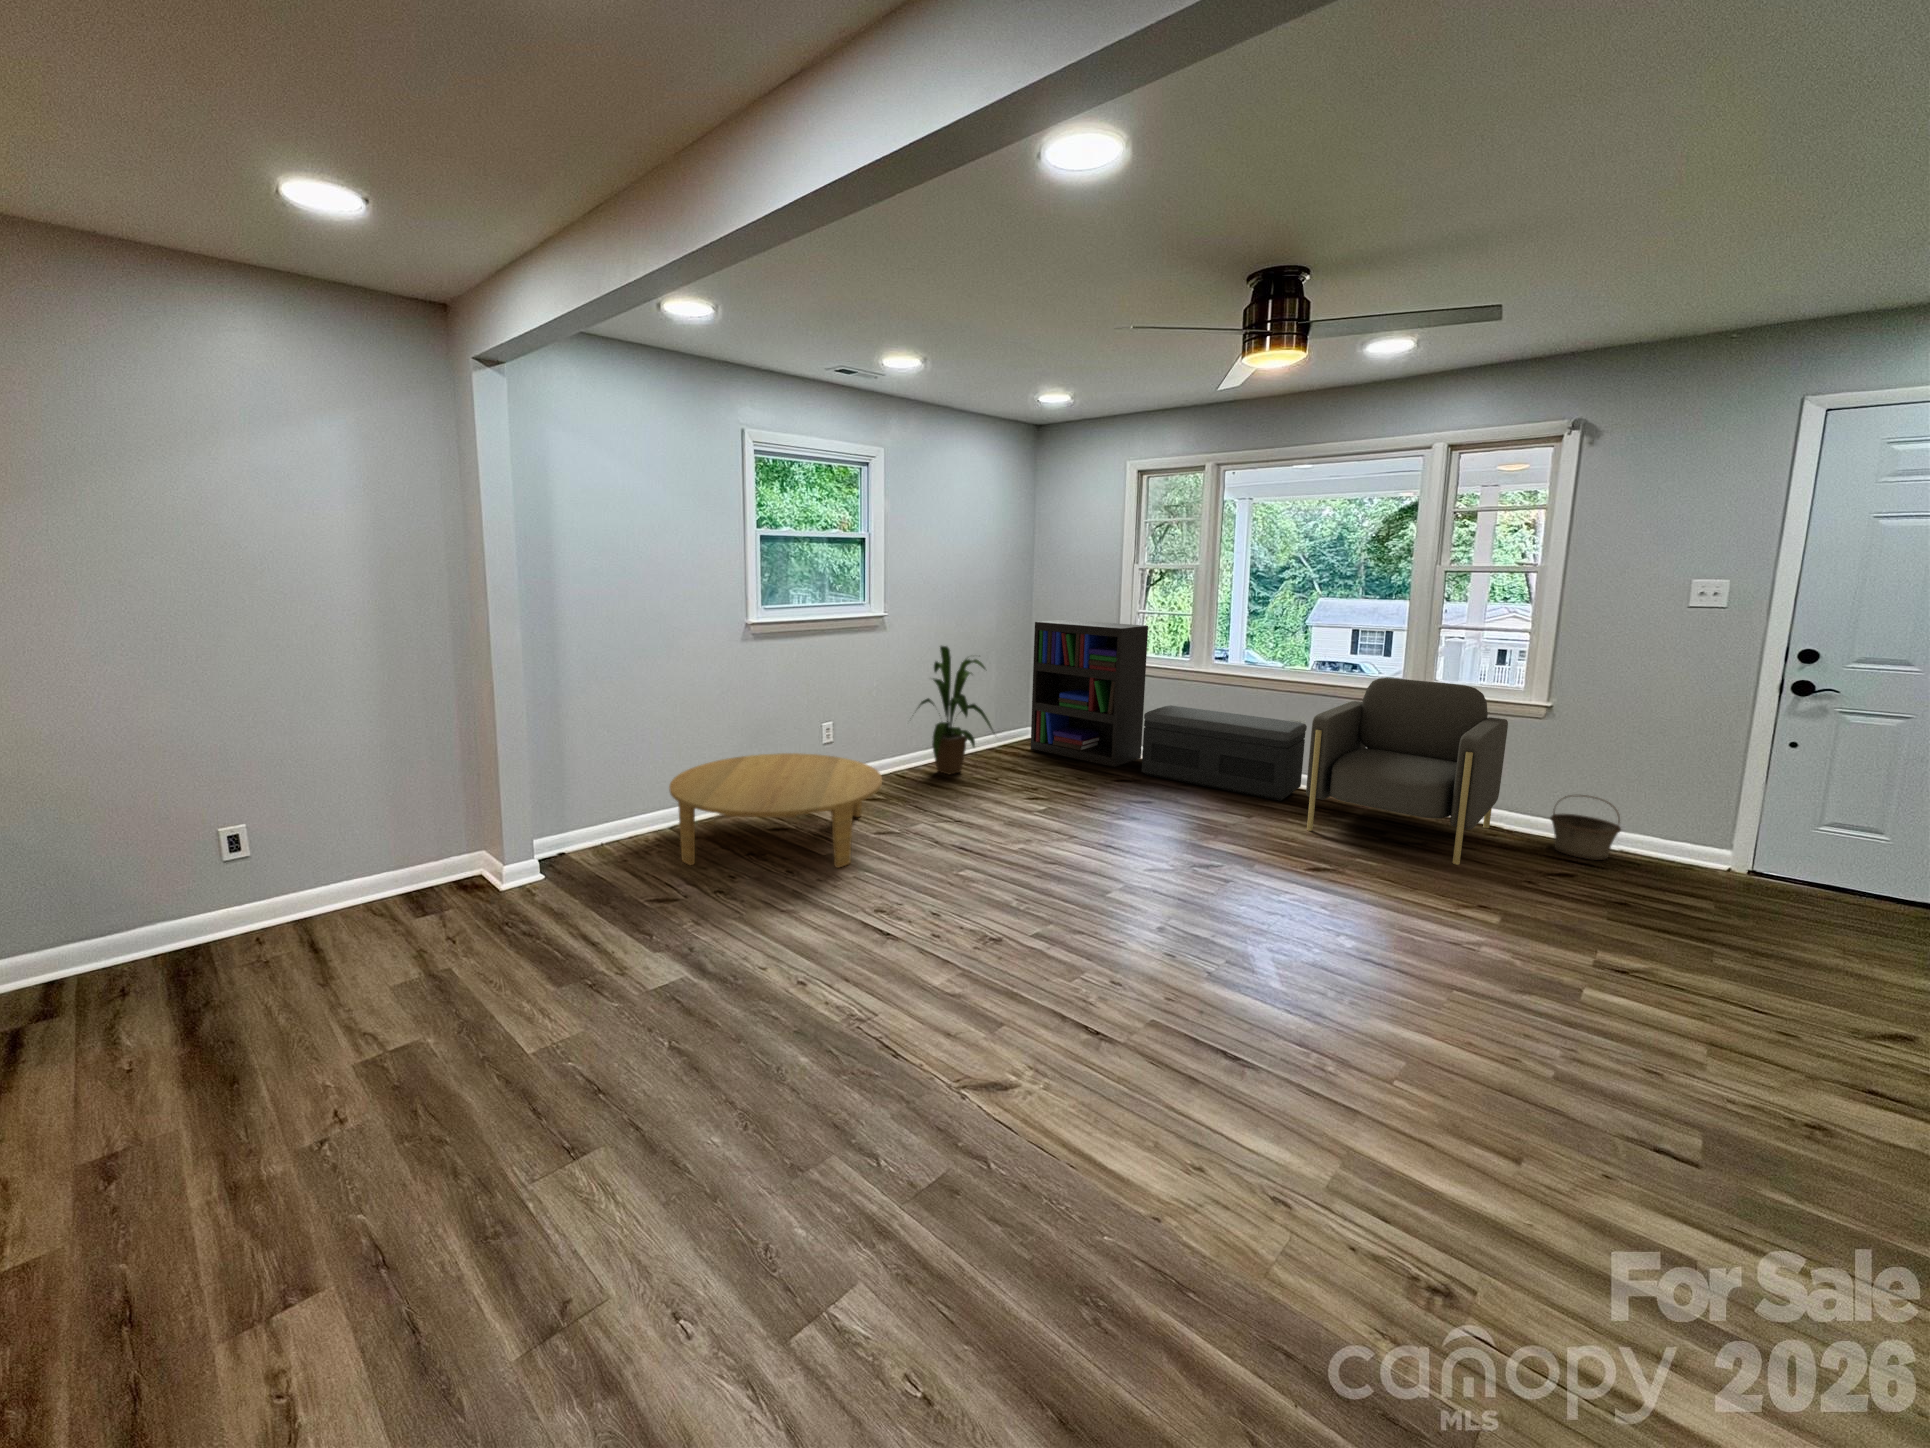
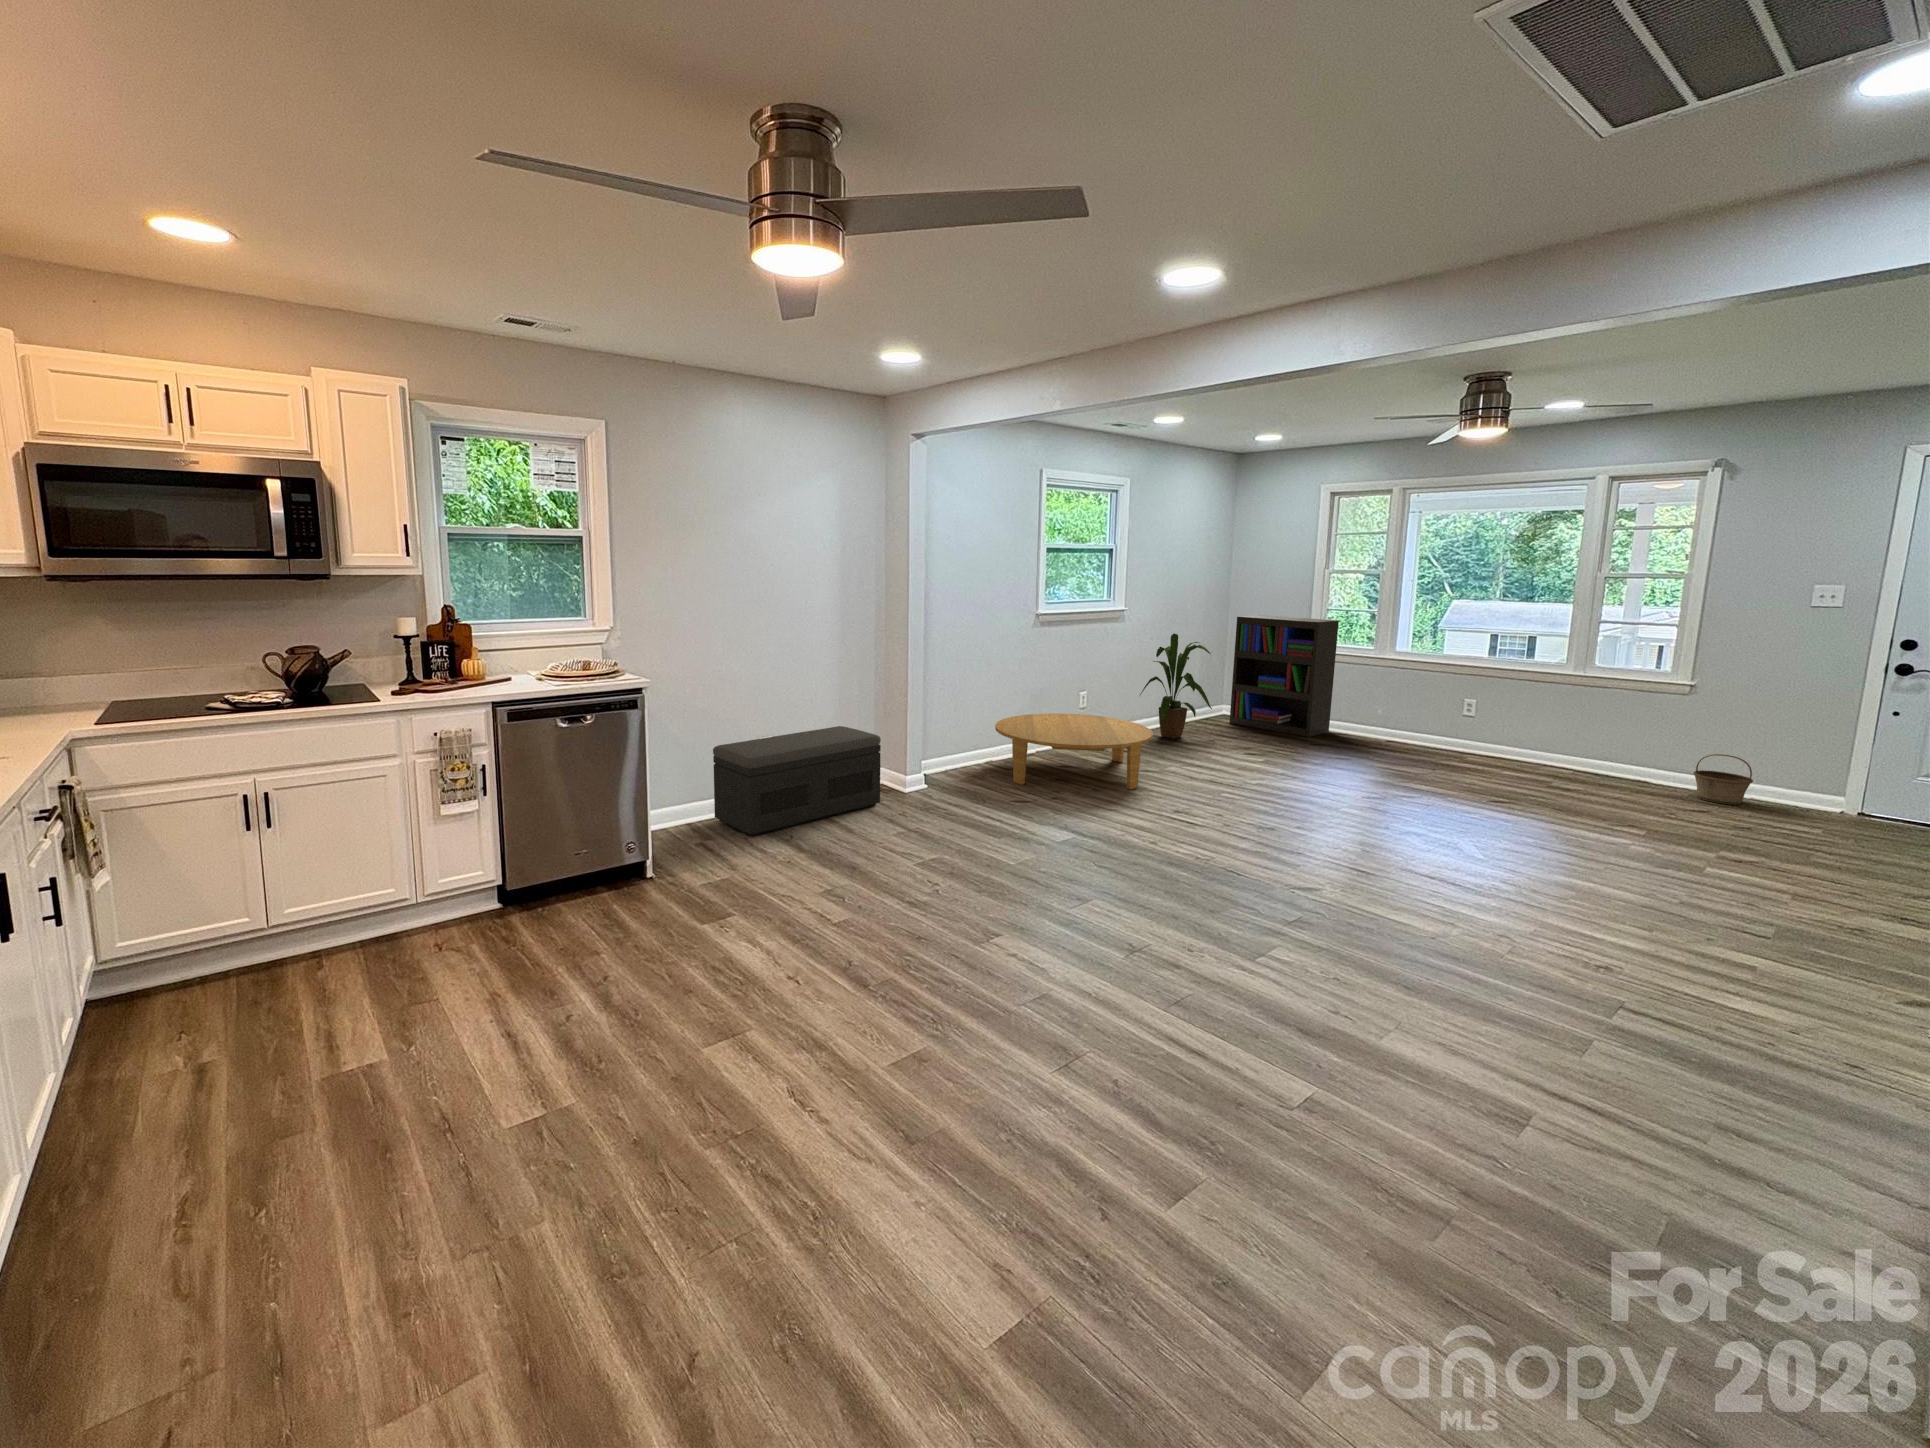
armchair: present [1306,678,1508,865] -> none [1486,662,1659,803]
storage bench: present [1142,705,1307,801] -> present [713,726,881,836]

